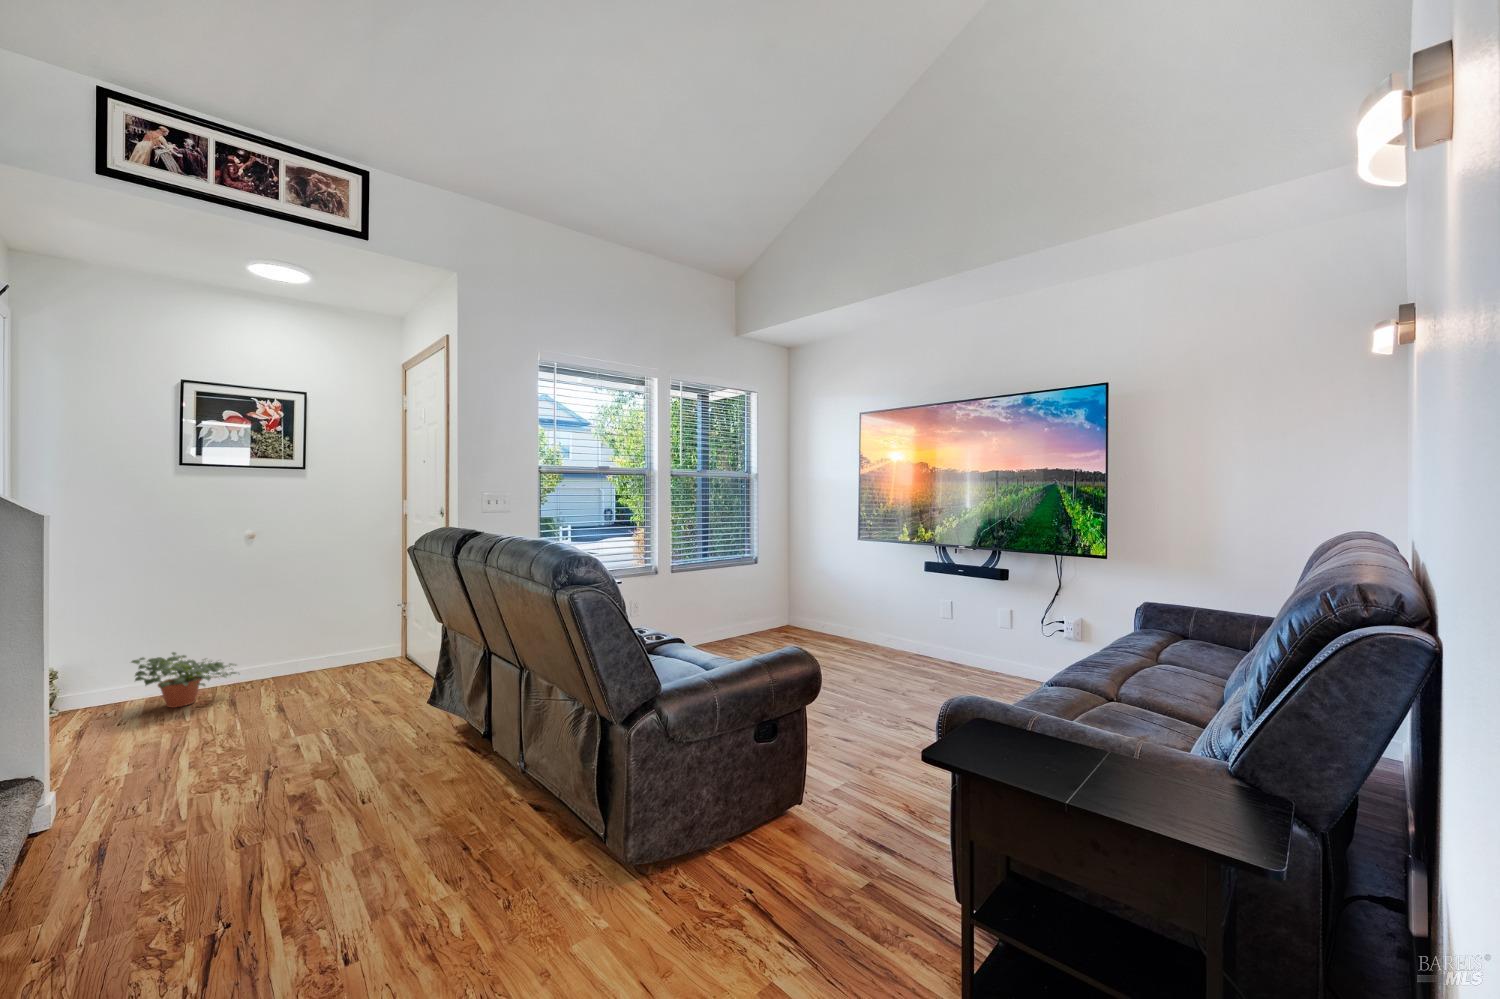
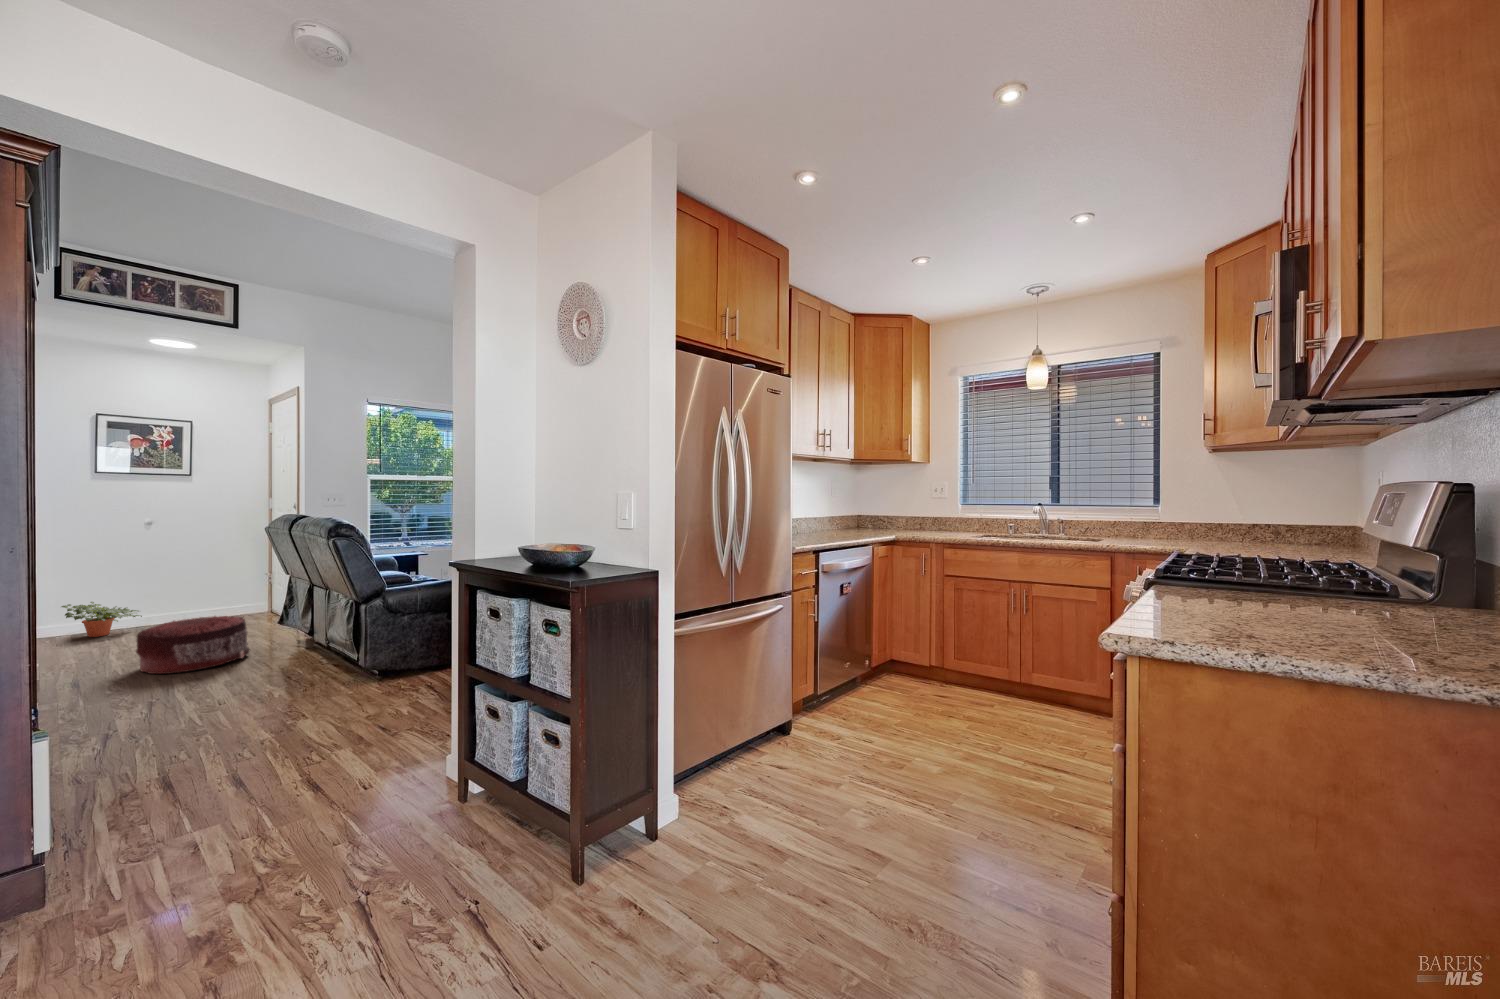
pouf: none [213,698,394,824] -> present [136,616,249,674]

